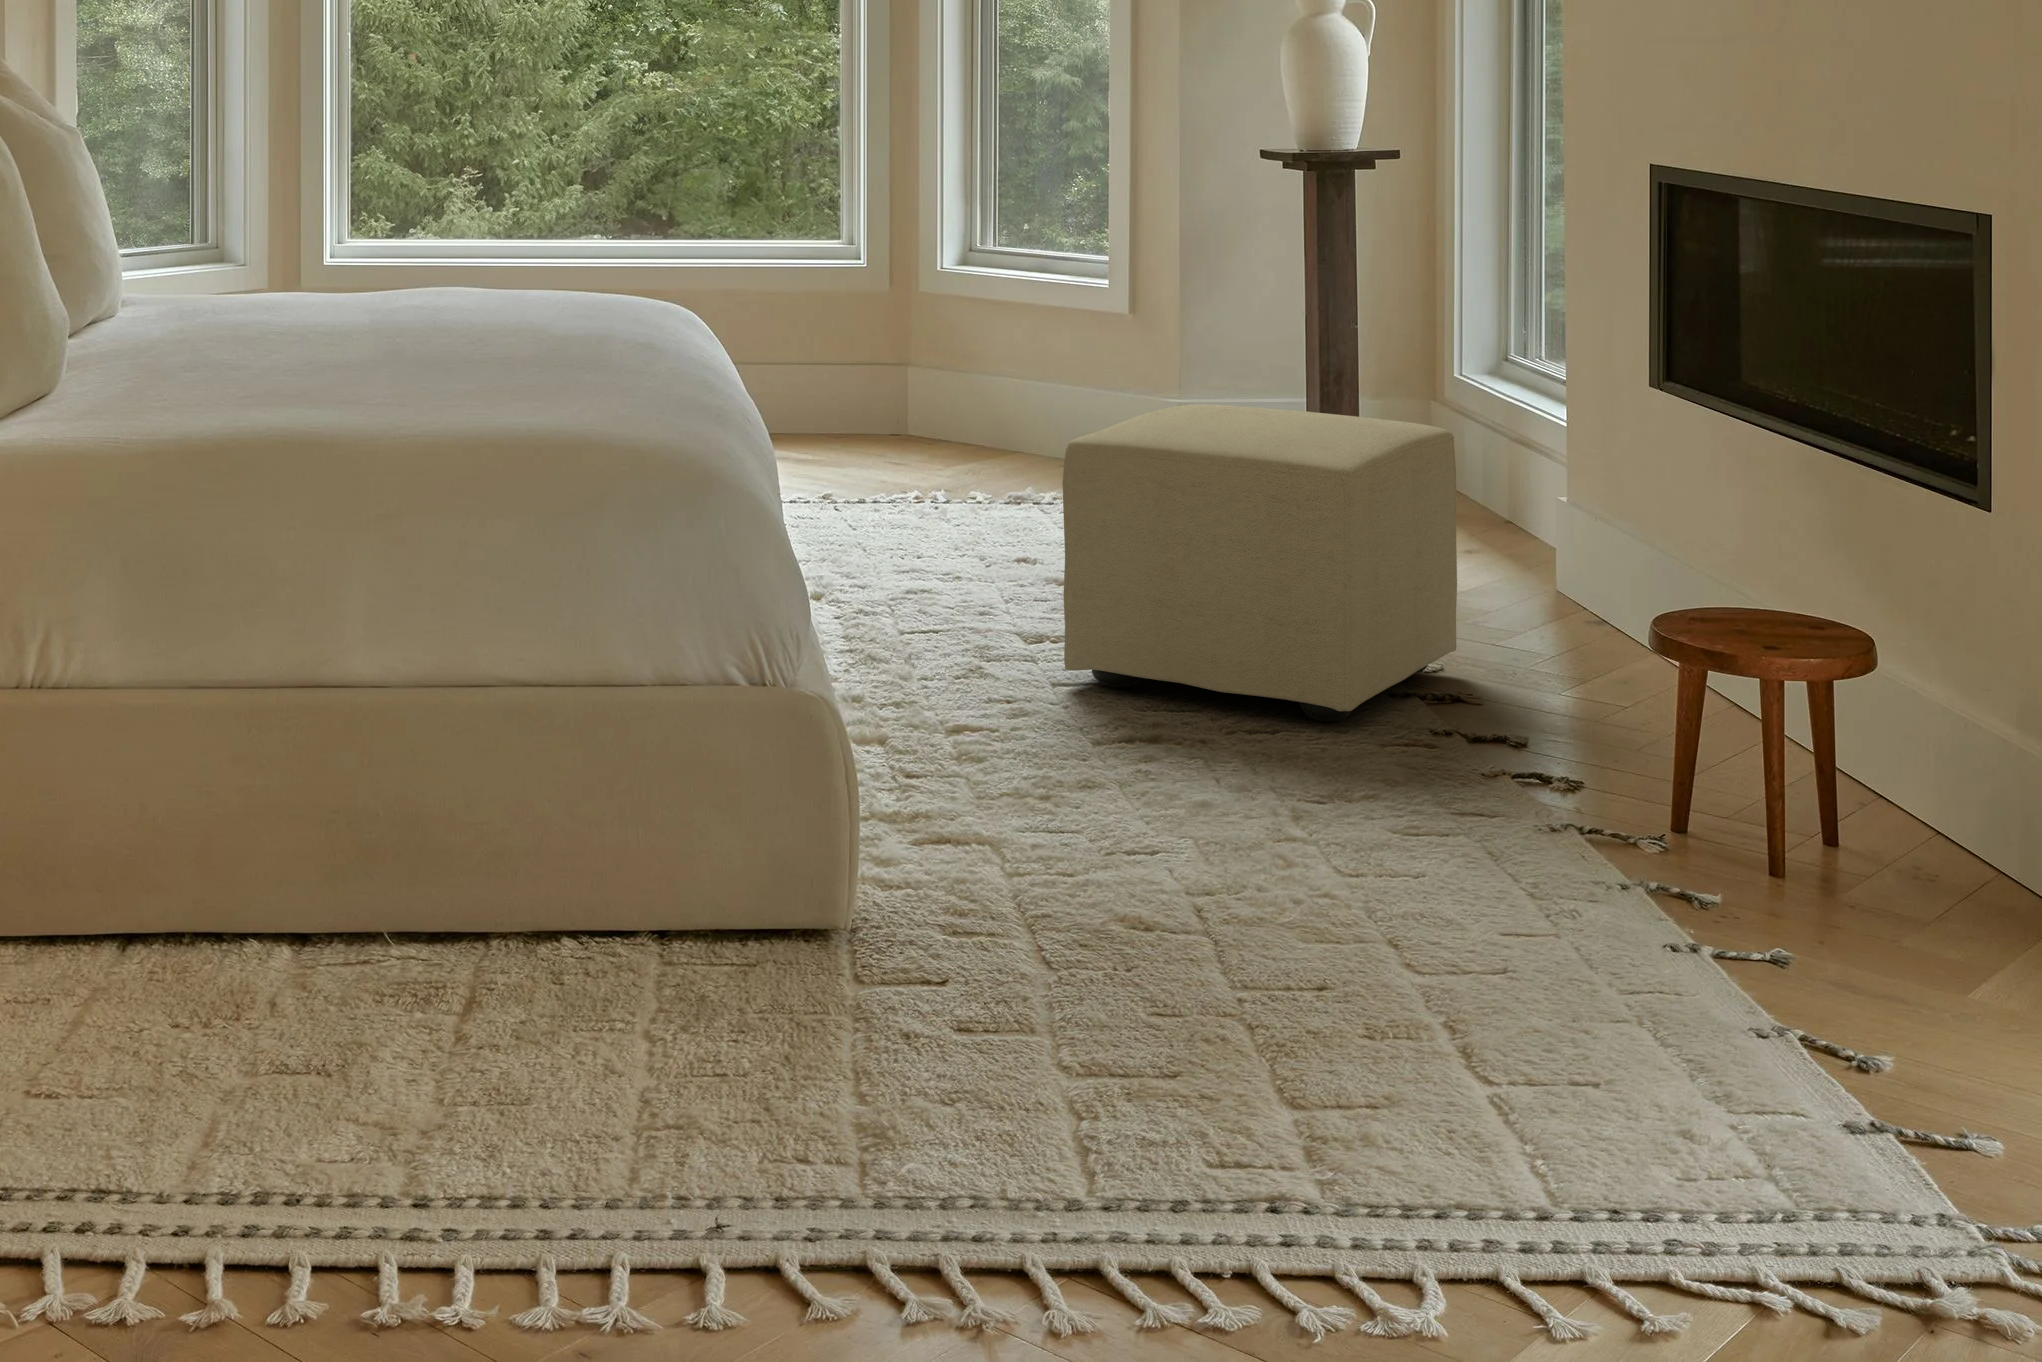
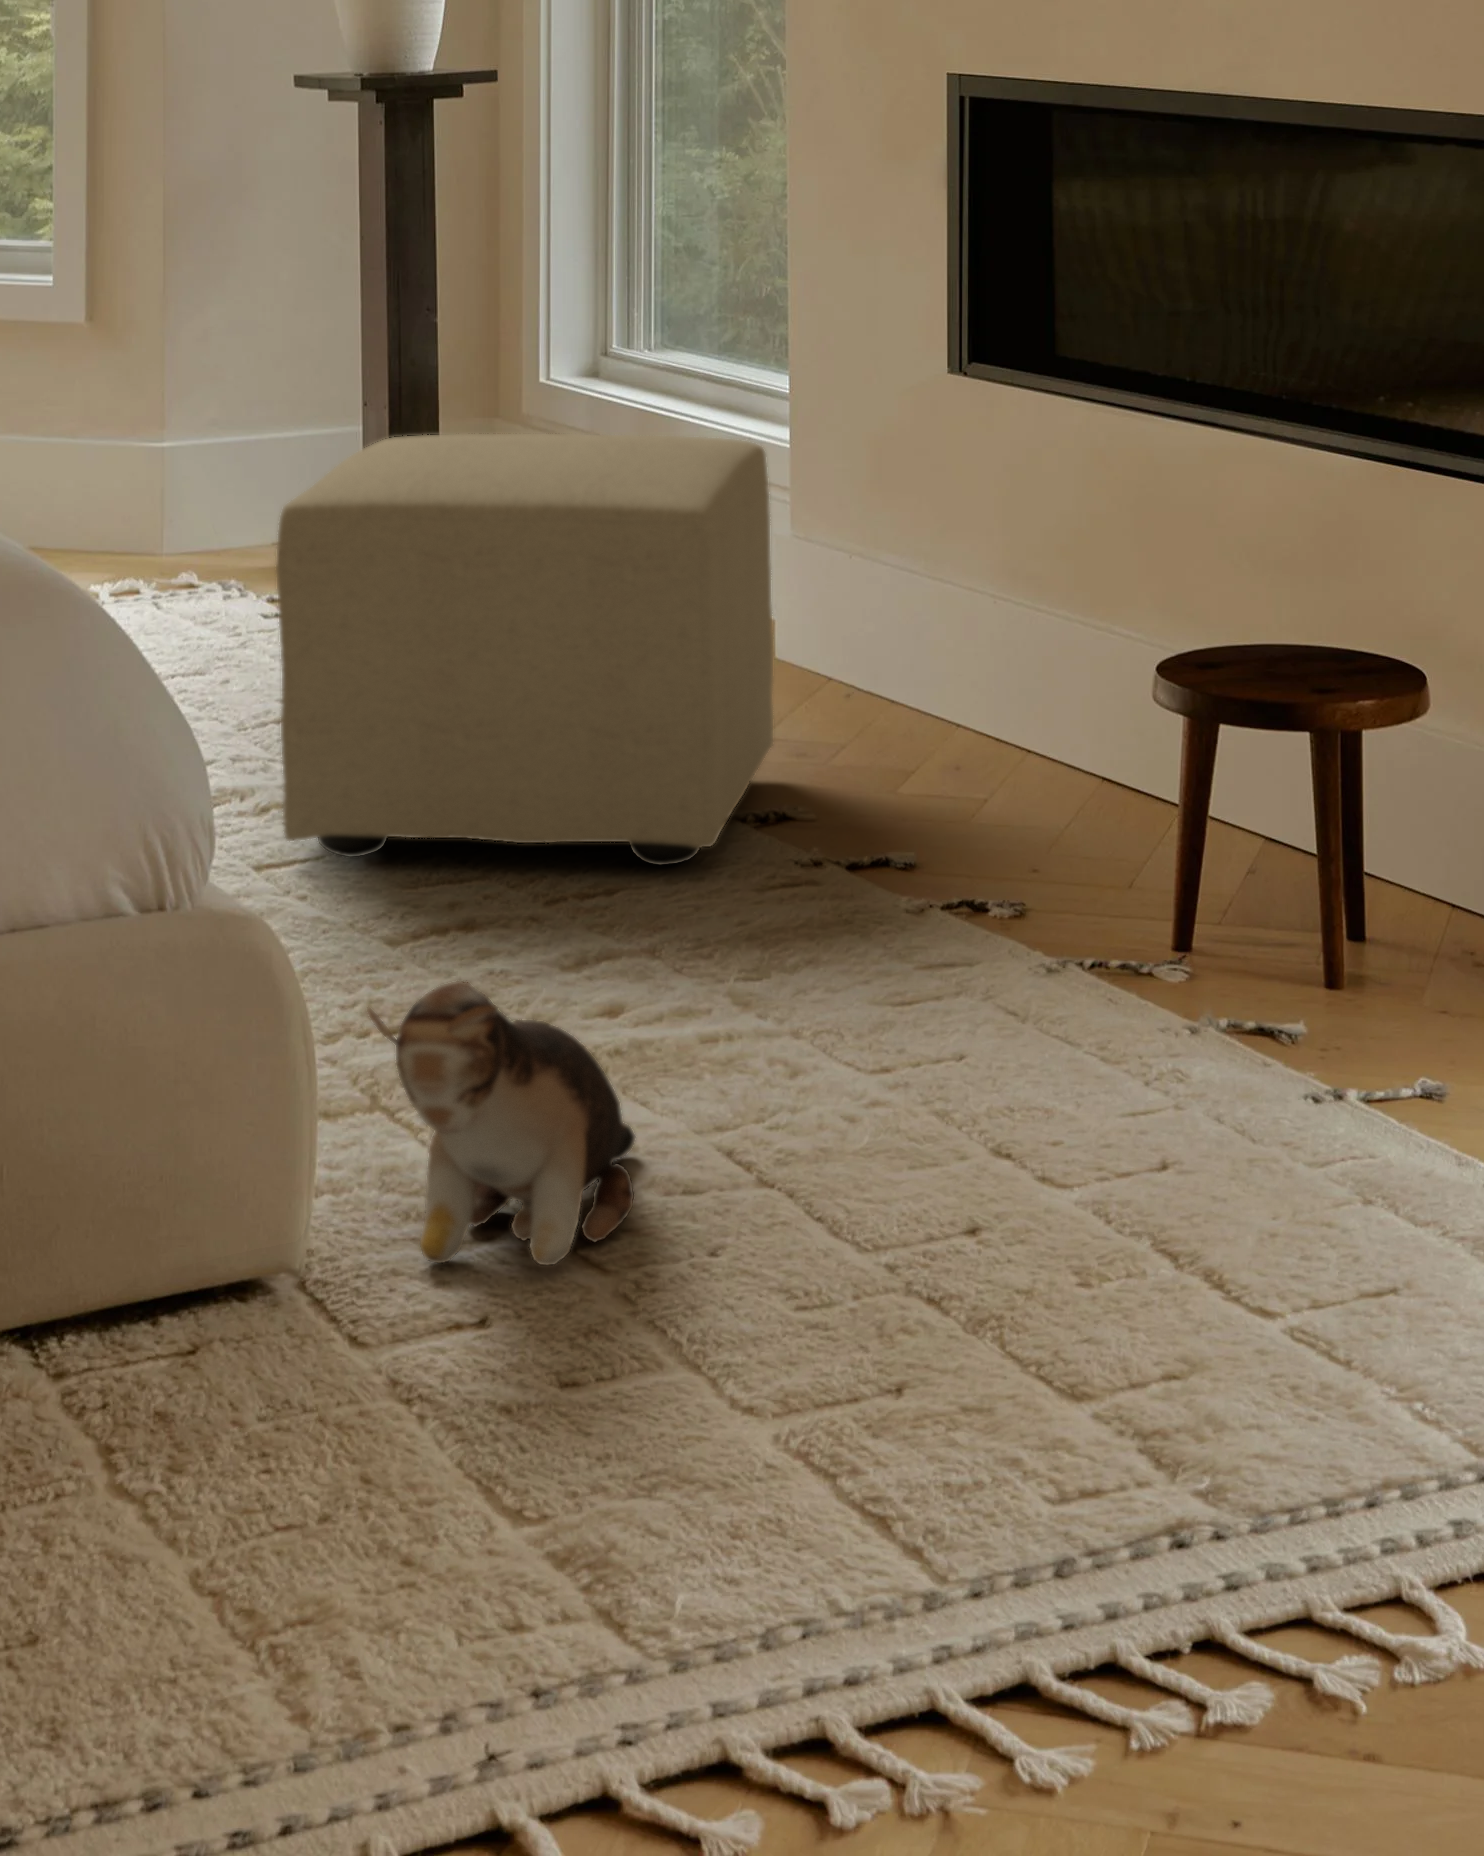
plush toy: none [881,755,1134,956] -> present [368,981,635,1265]

